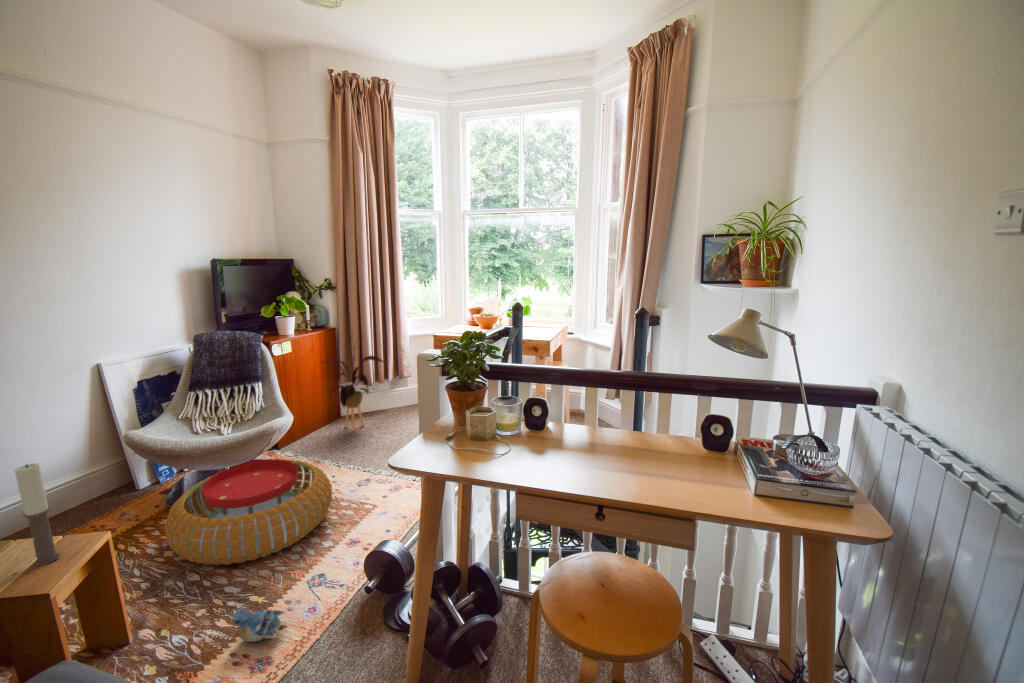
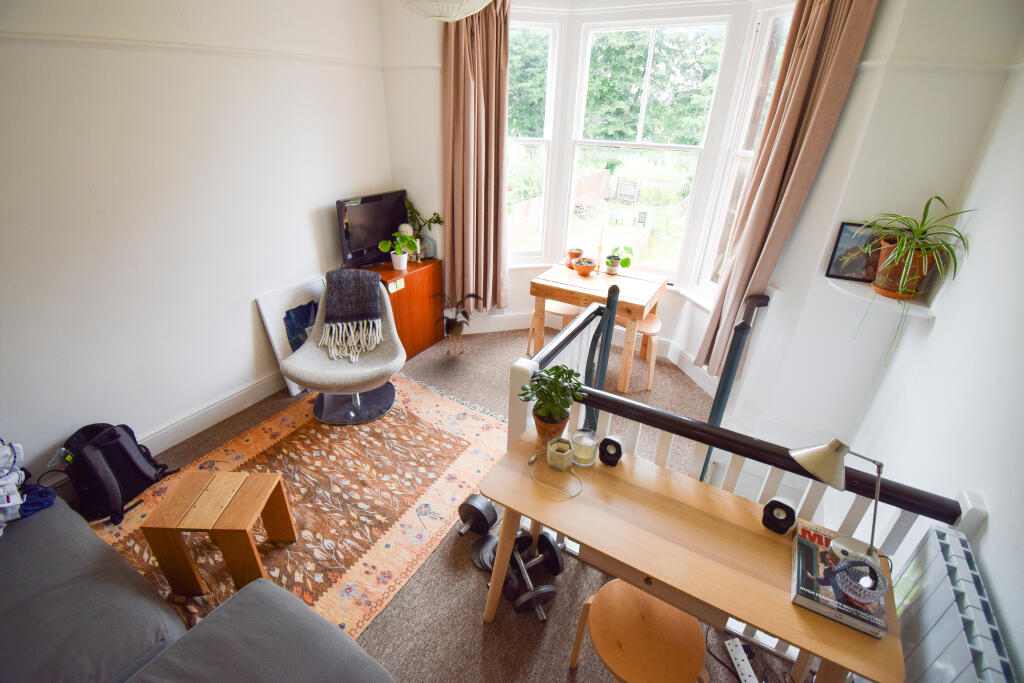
pouf: present [164,459,332,565] -> none [314,391,437,483]
candle: present [15,464,59,566] -> none [211,432,247,500]
plush toy: present [232,608,287,642] -> none [364,535,403,561]

